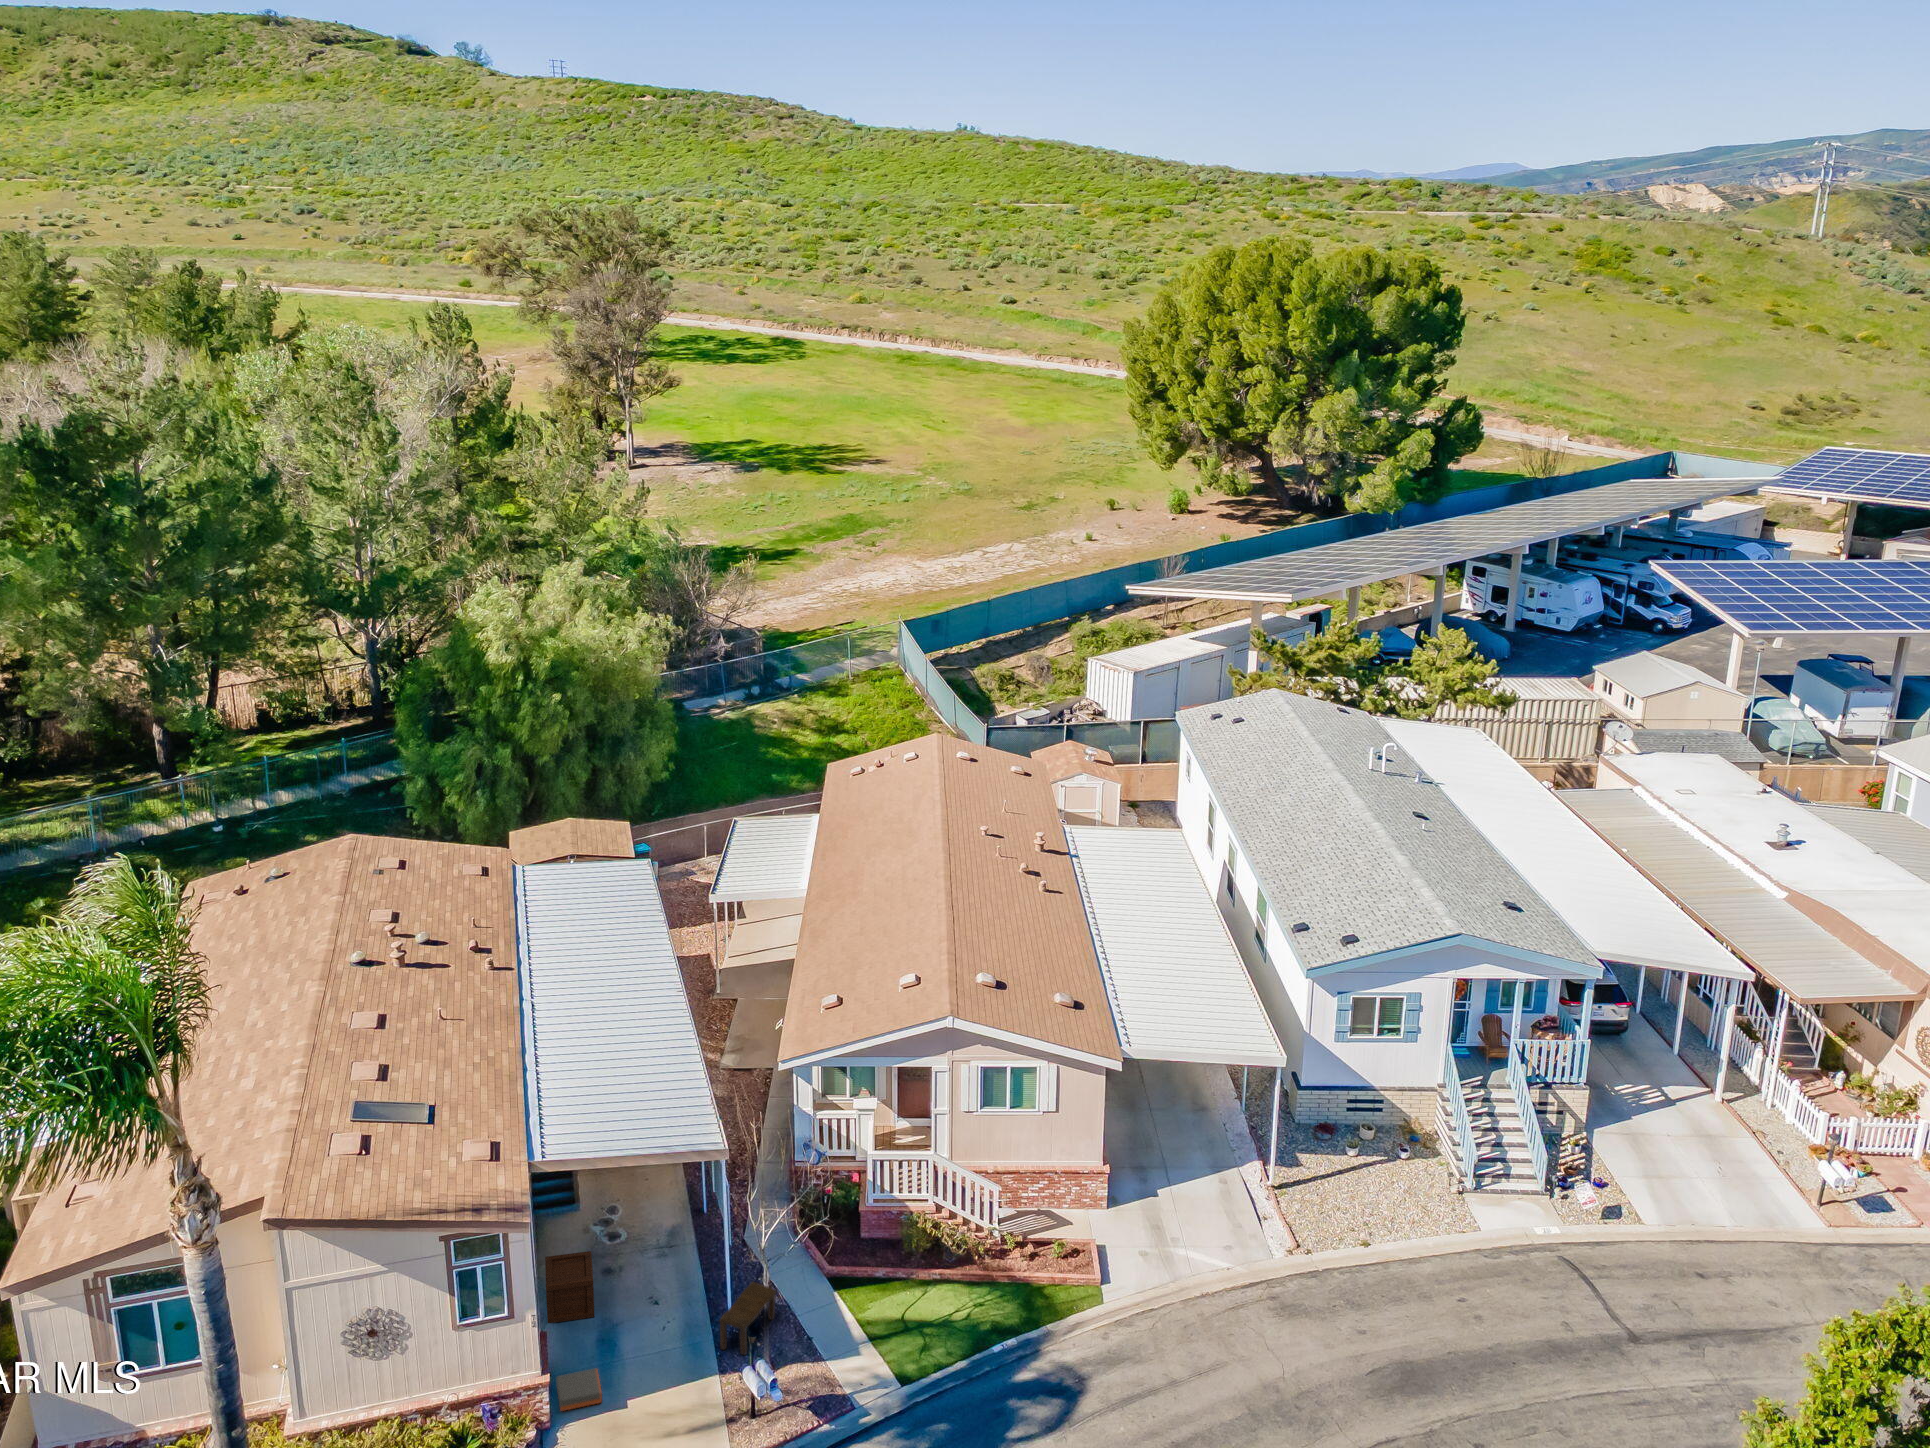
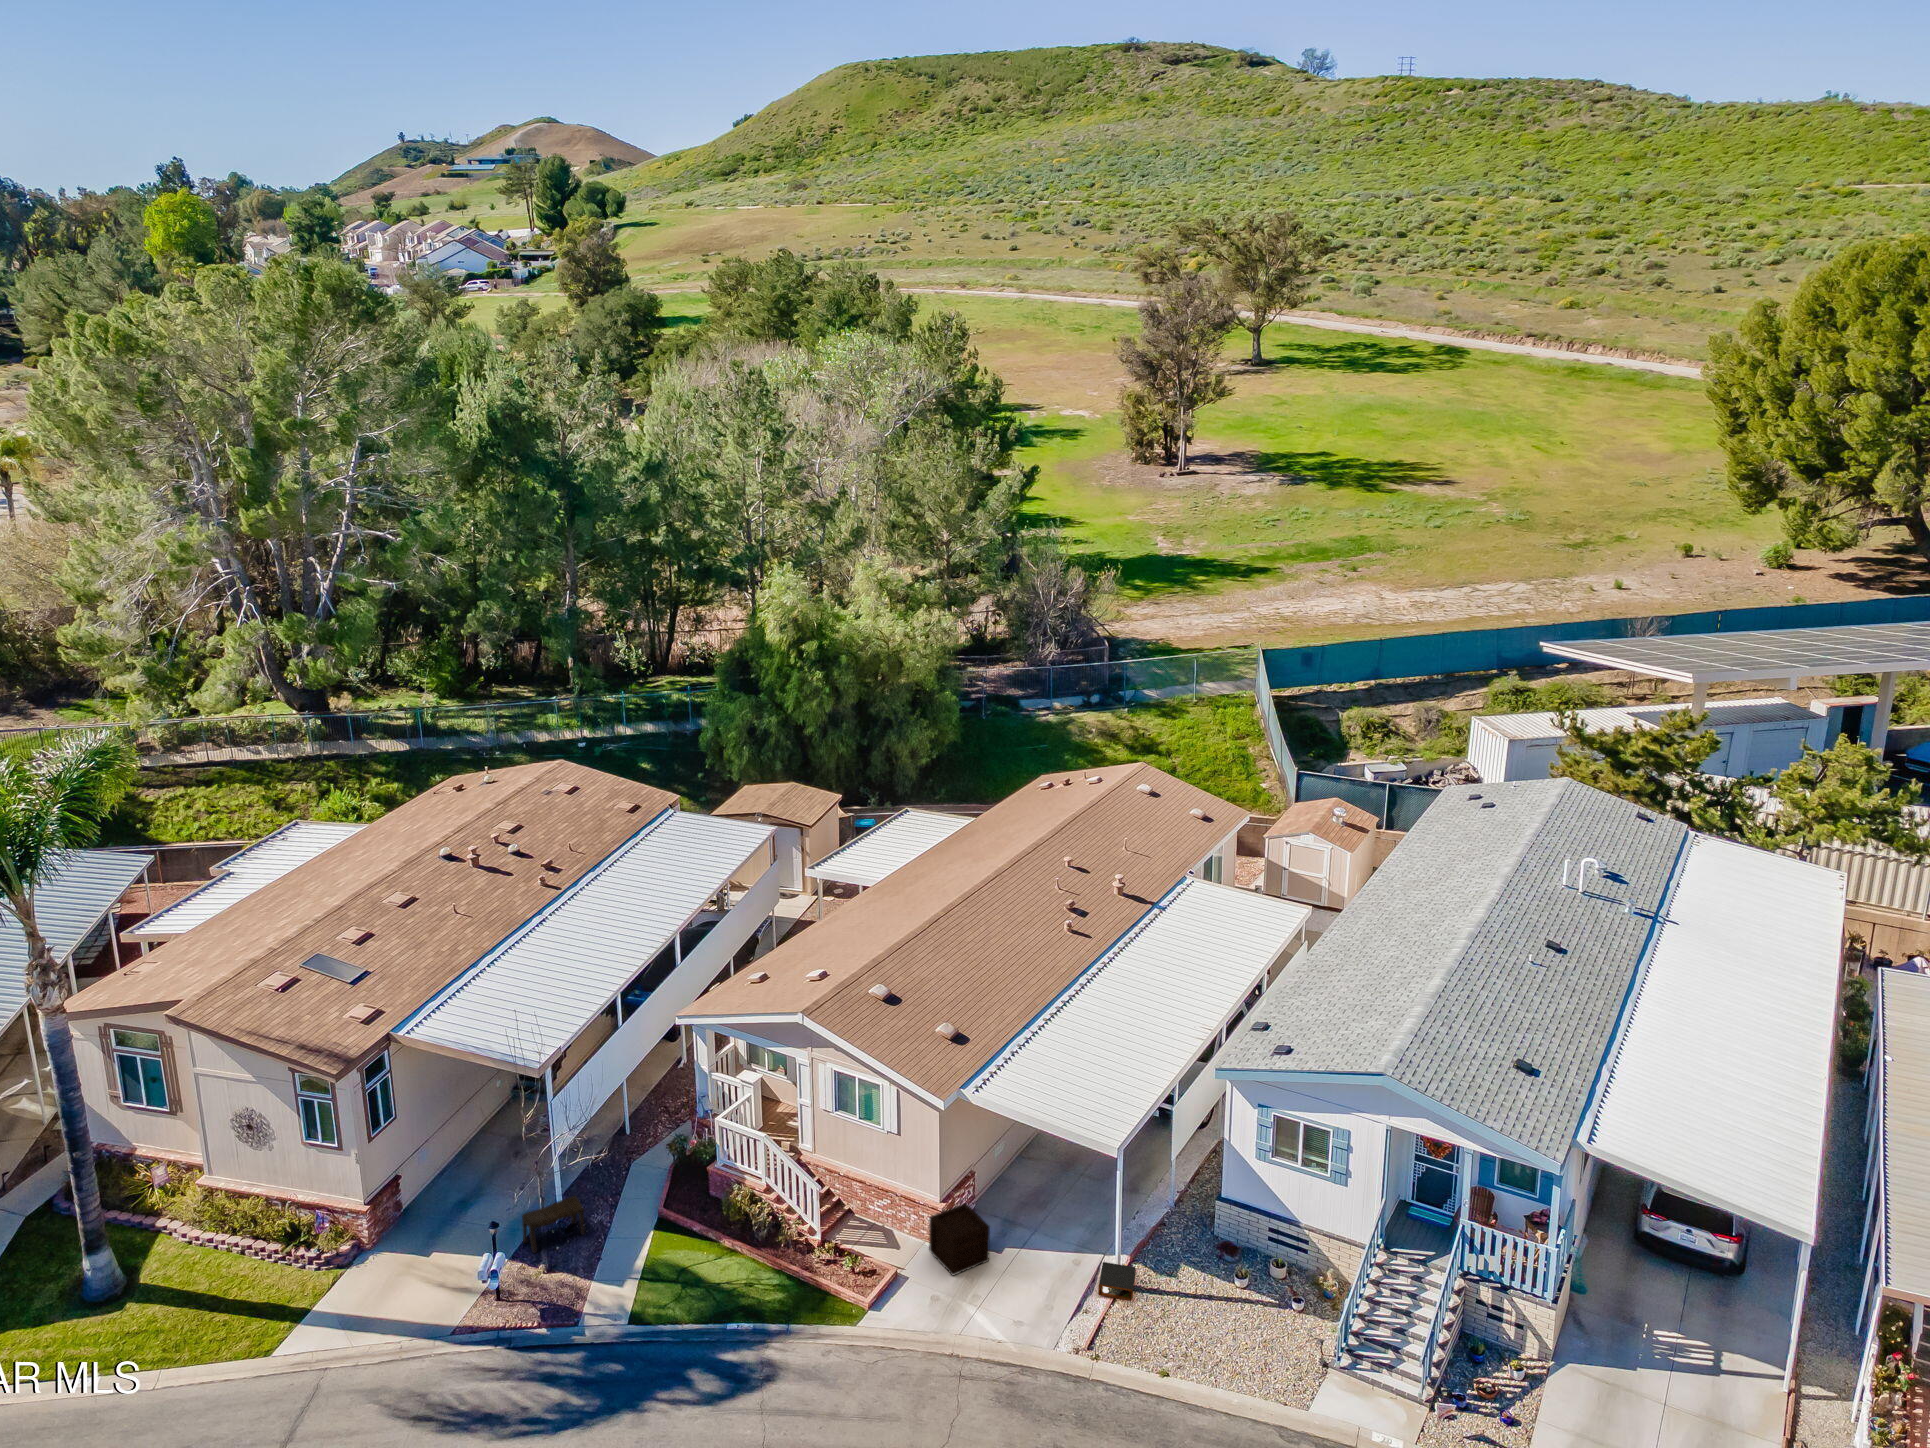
wooden crate: present [545,1251,594,1323] -> present [929,1203,990,1275]
storage box: present [556,1368,602,1411] -> present [1098,1262,1136,1300]

